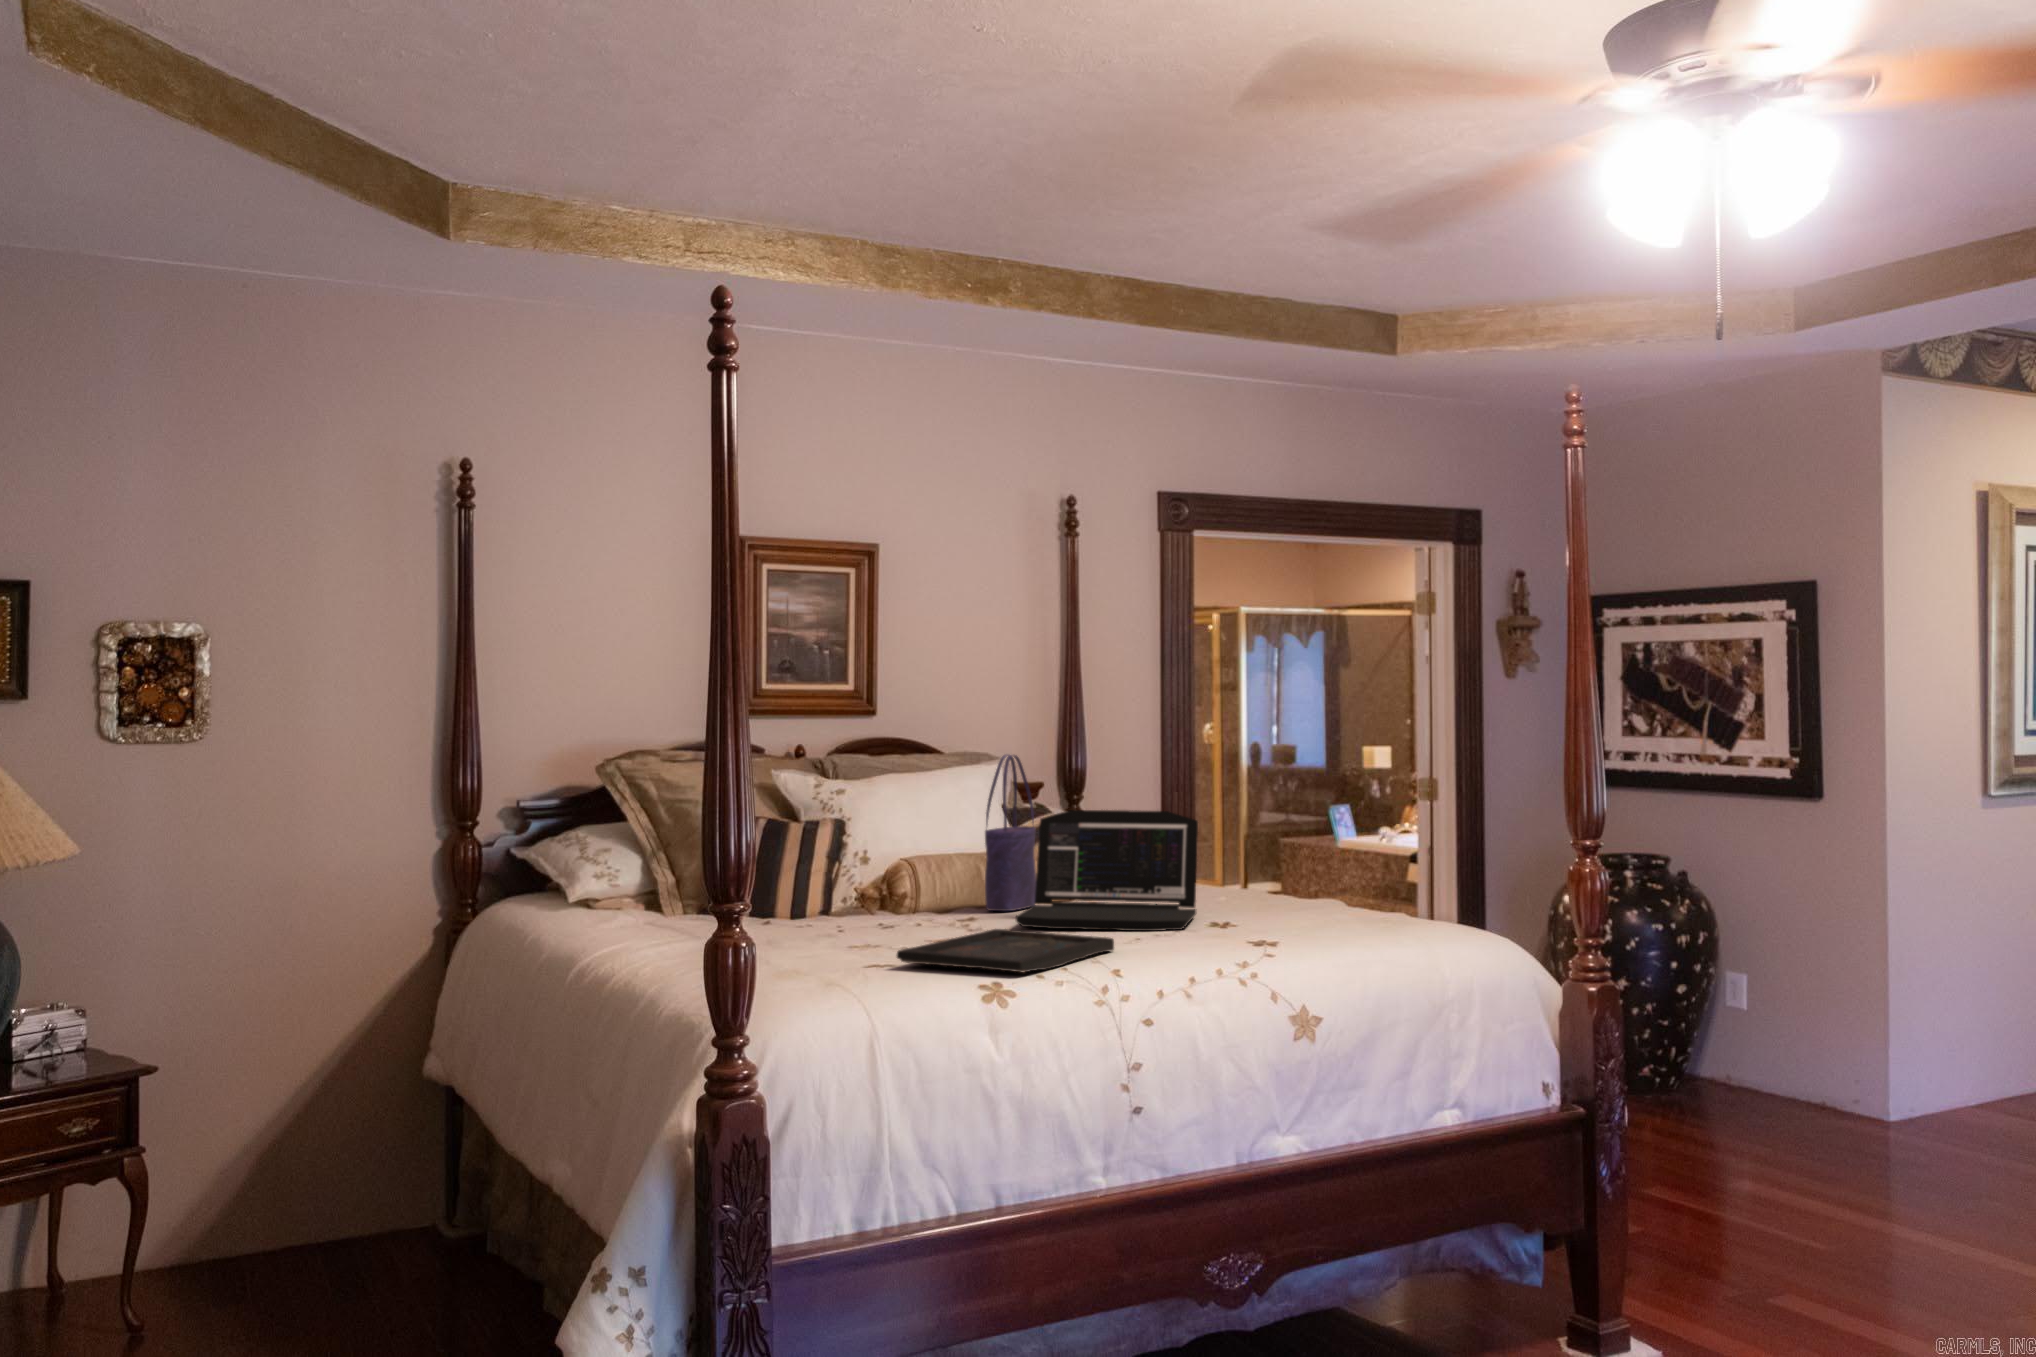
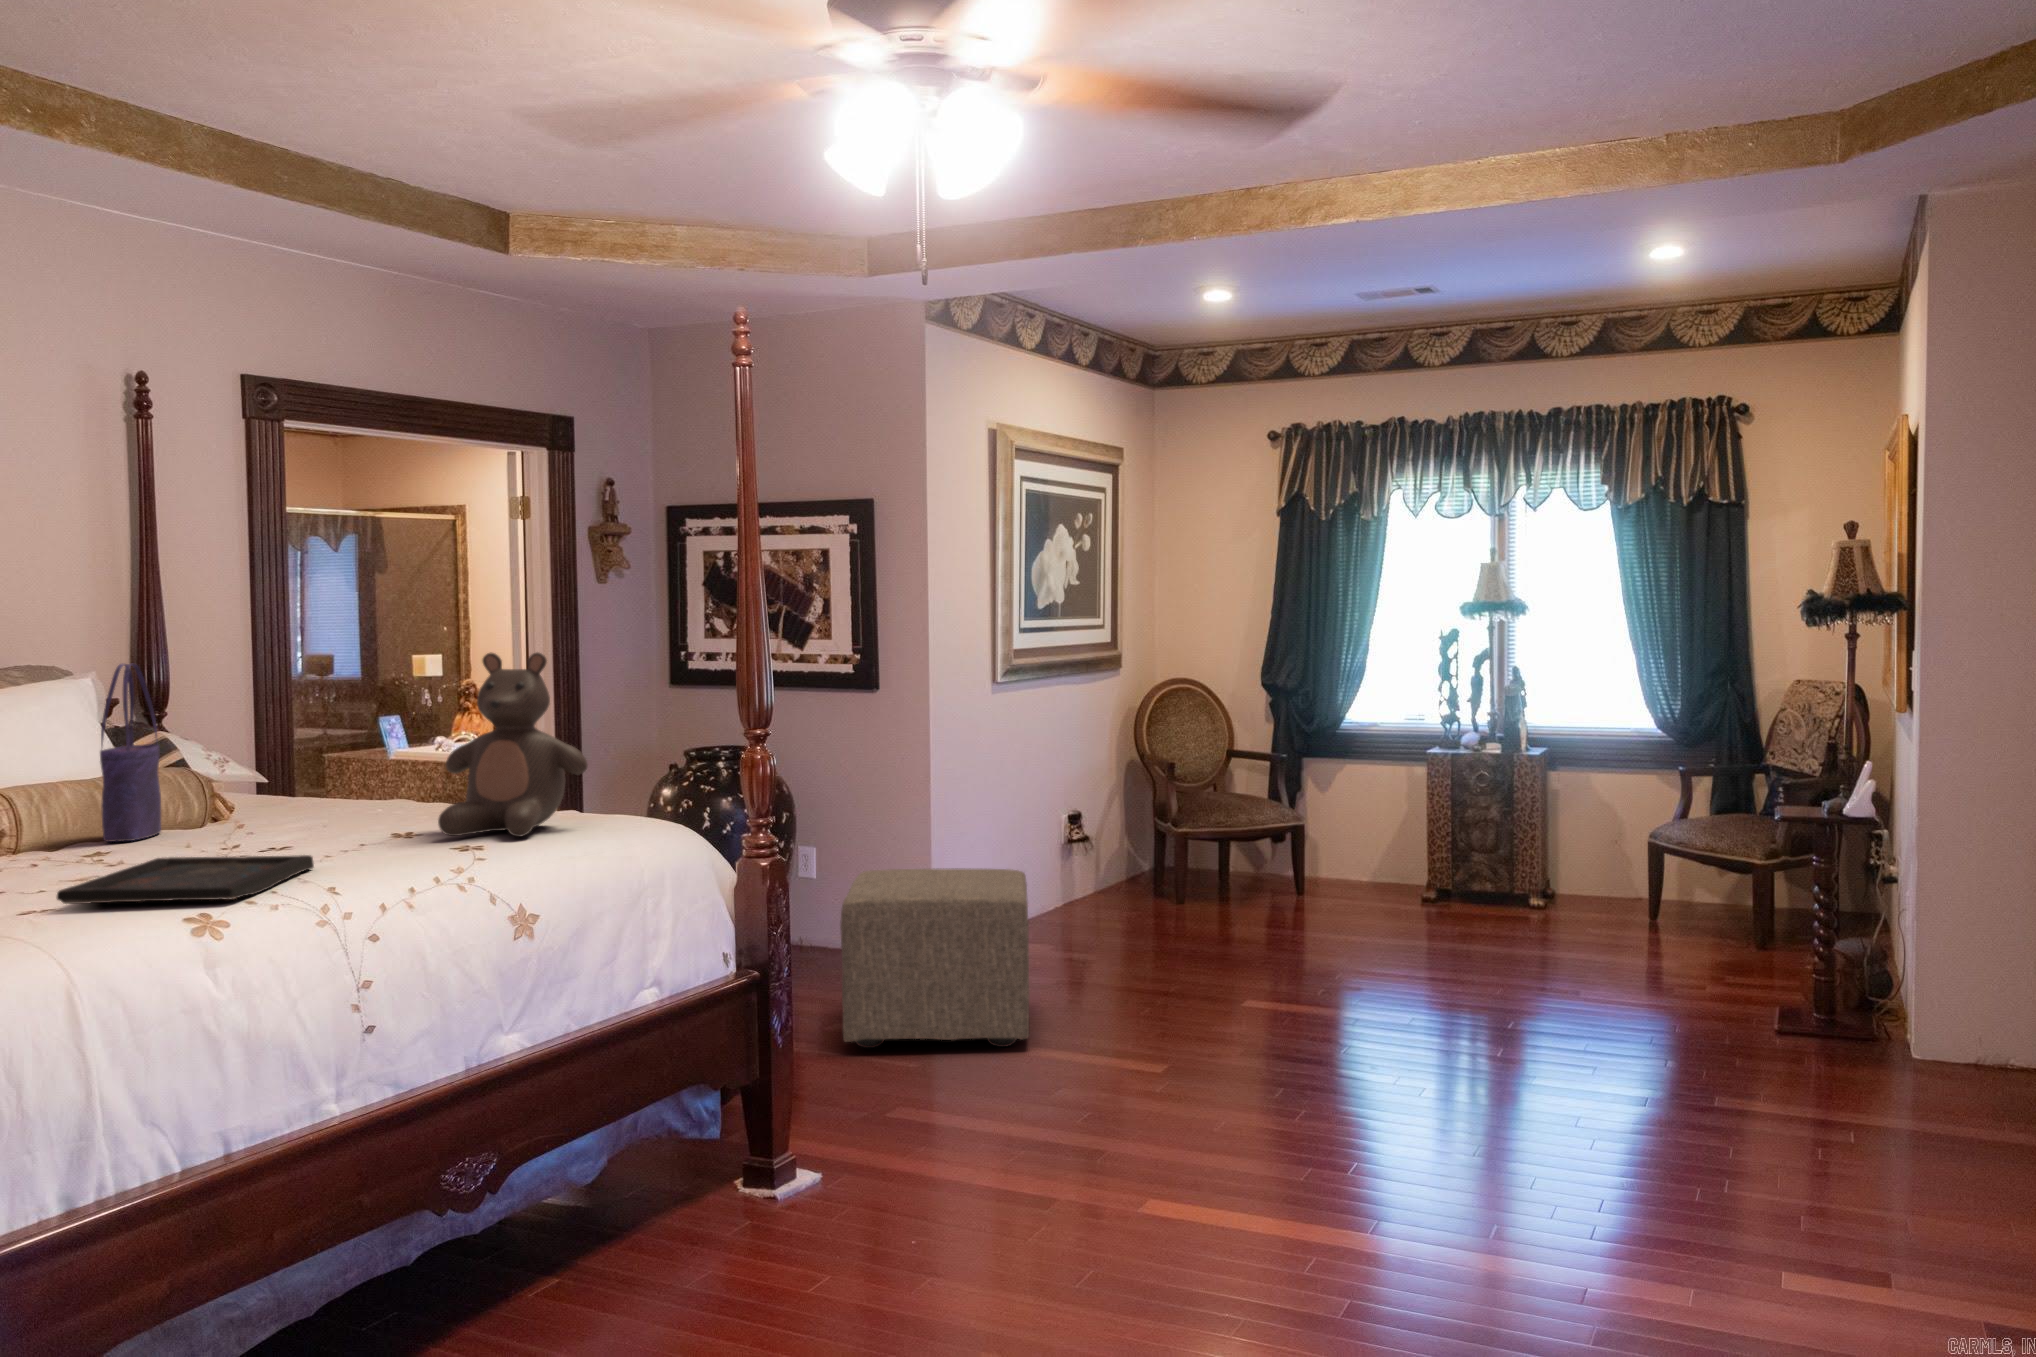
teddy bear: none [1242,751,1390,937] -> present [438,652,588,837]
laptop: present [1016,810,1198,931] -> none [165,720,372,854]
ottoman: none [1732,1009,2000,1247] -> present [840,868,1029,1048]

